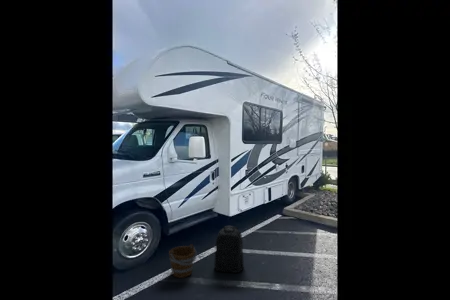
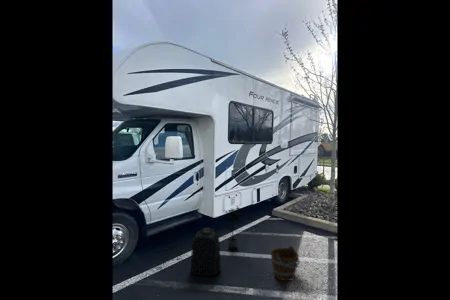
potted plant: none [242,204,261,247] -> present [227,207,242,249]
bucket: present [169,244,197,278] -> present [271,246,299,281]

